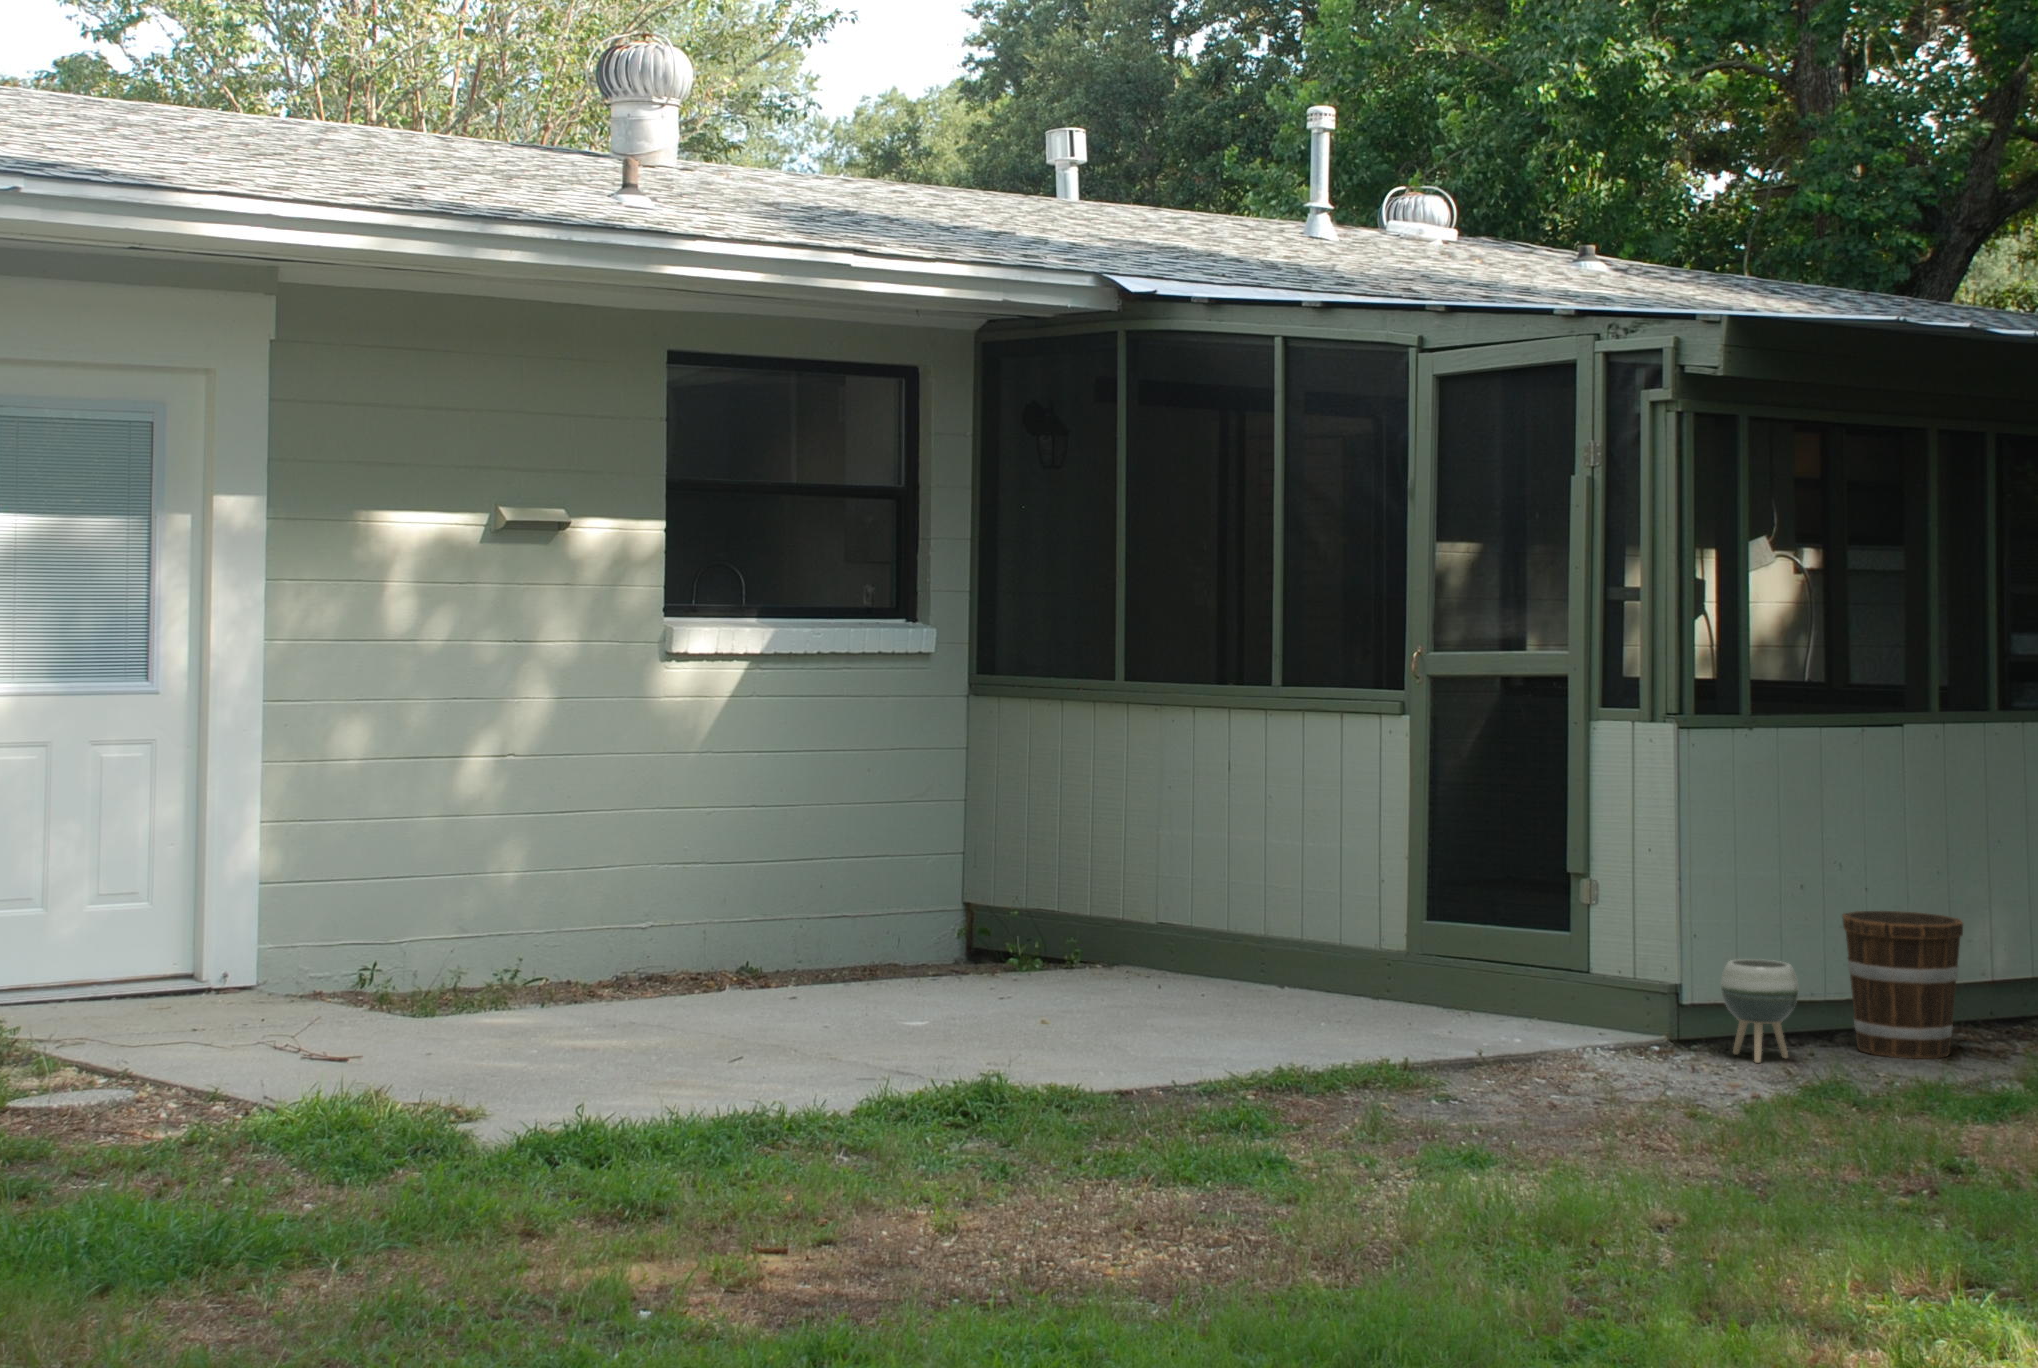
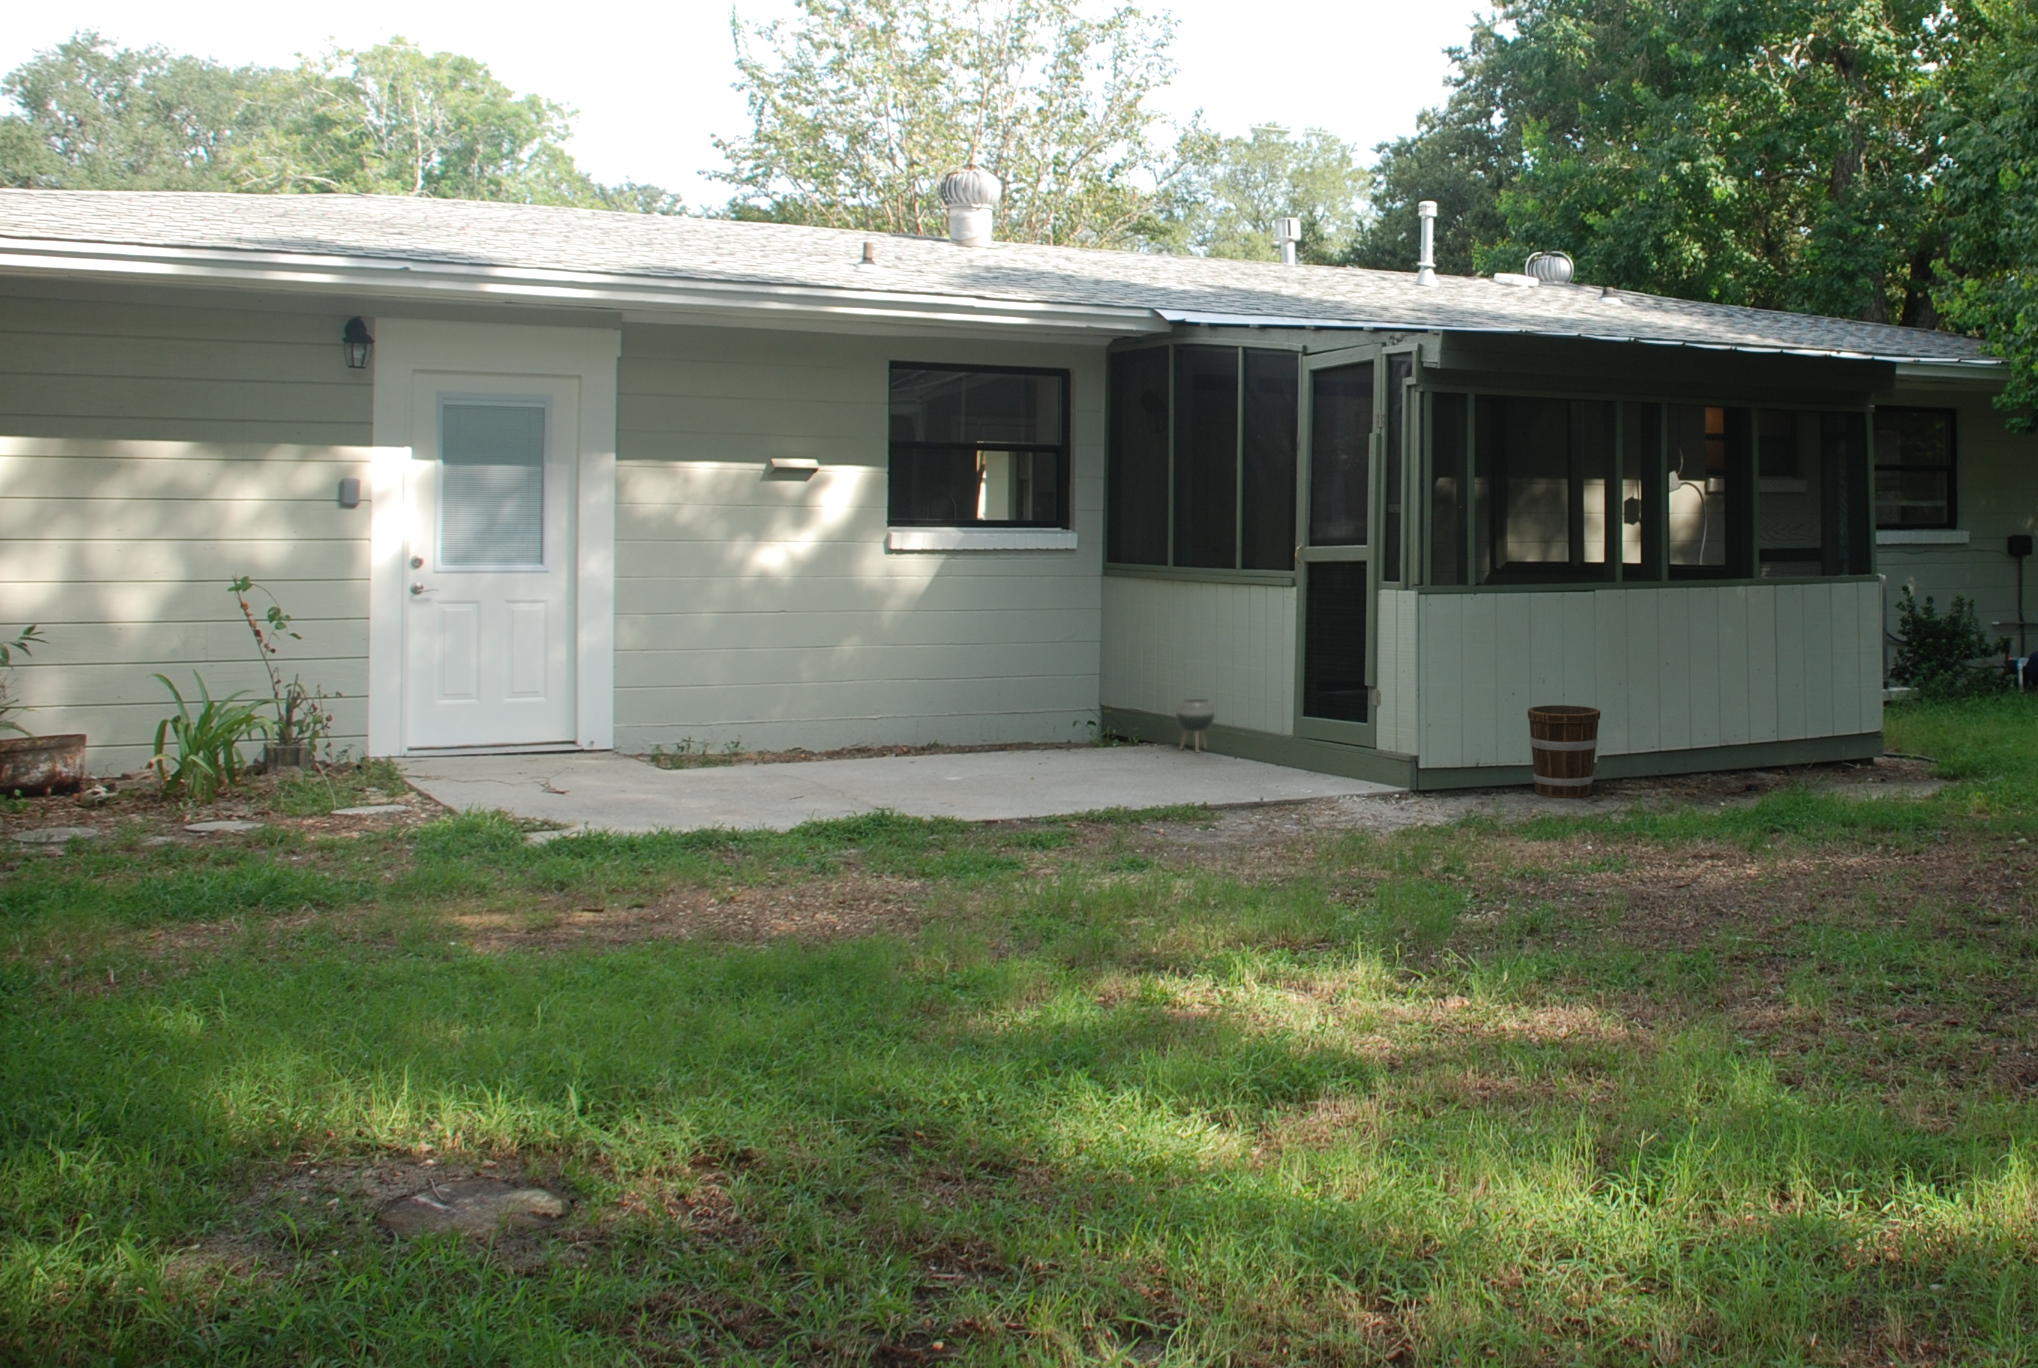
planter: present [1721,959,1799,1063] -> present [1176,699,1215,751]

